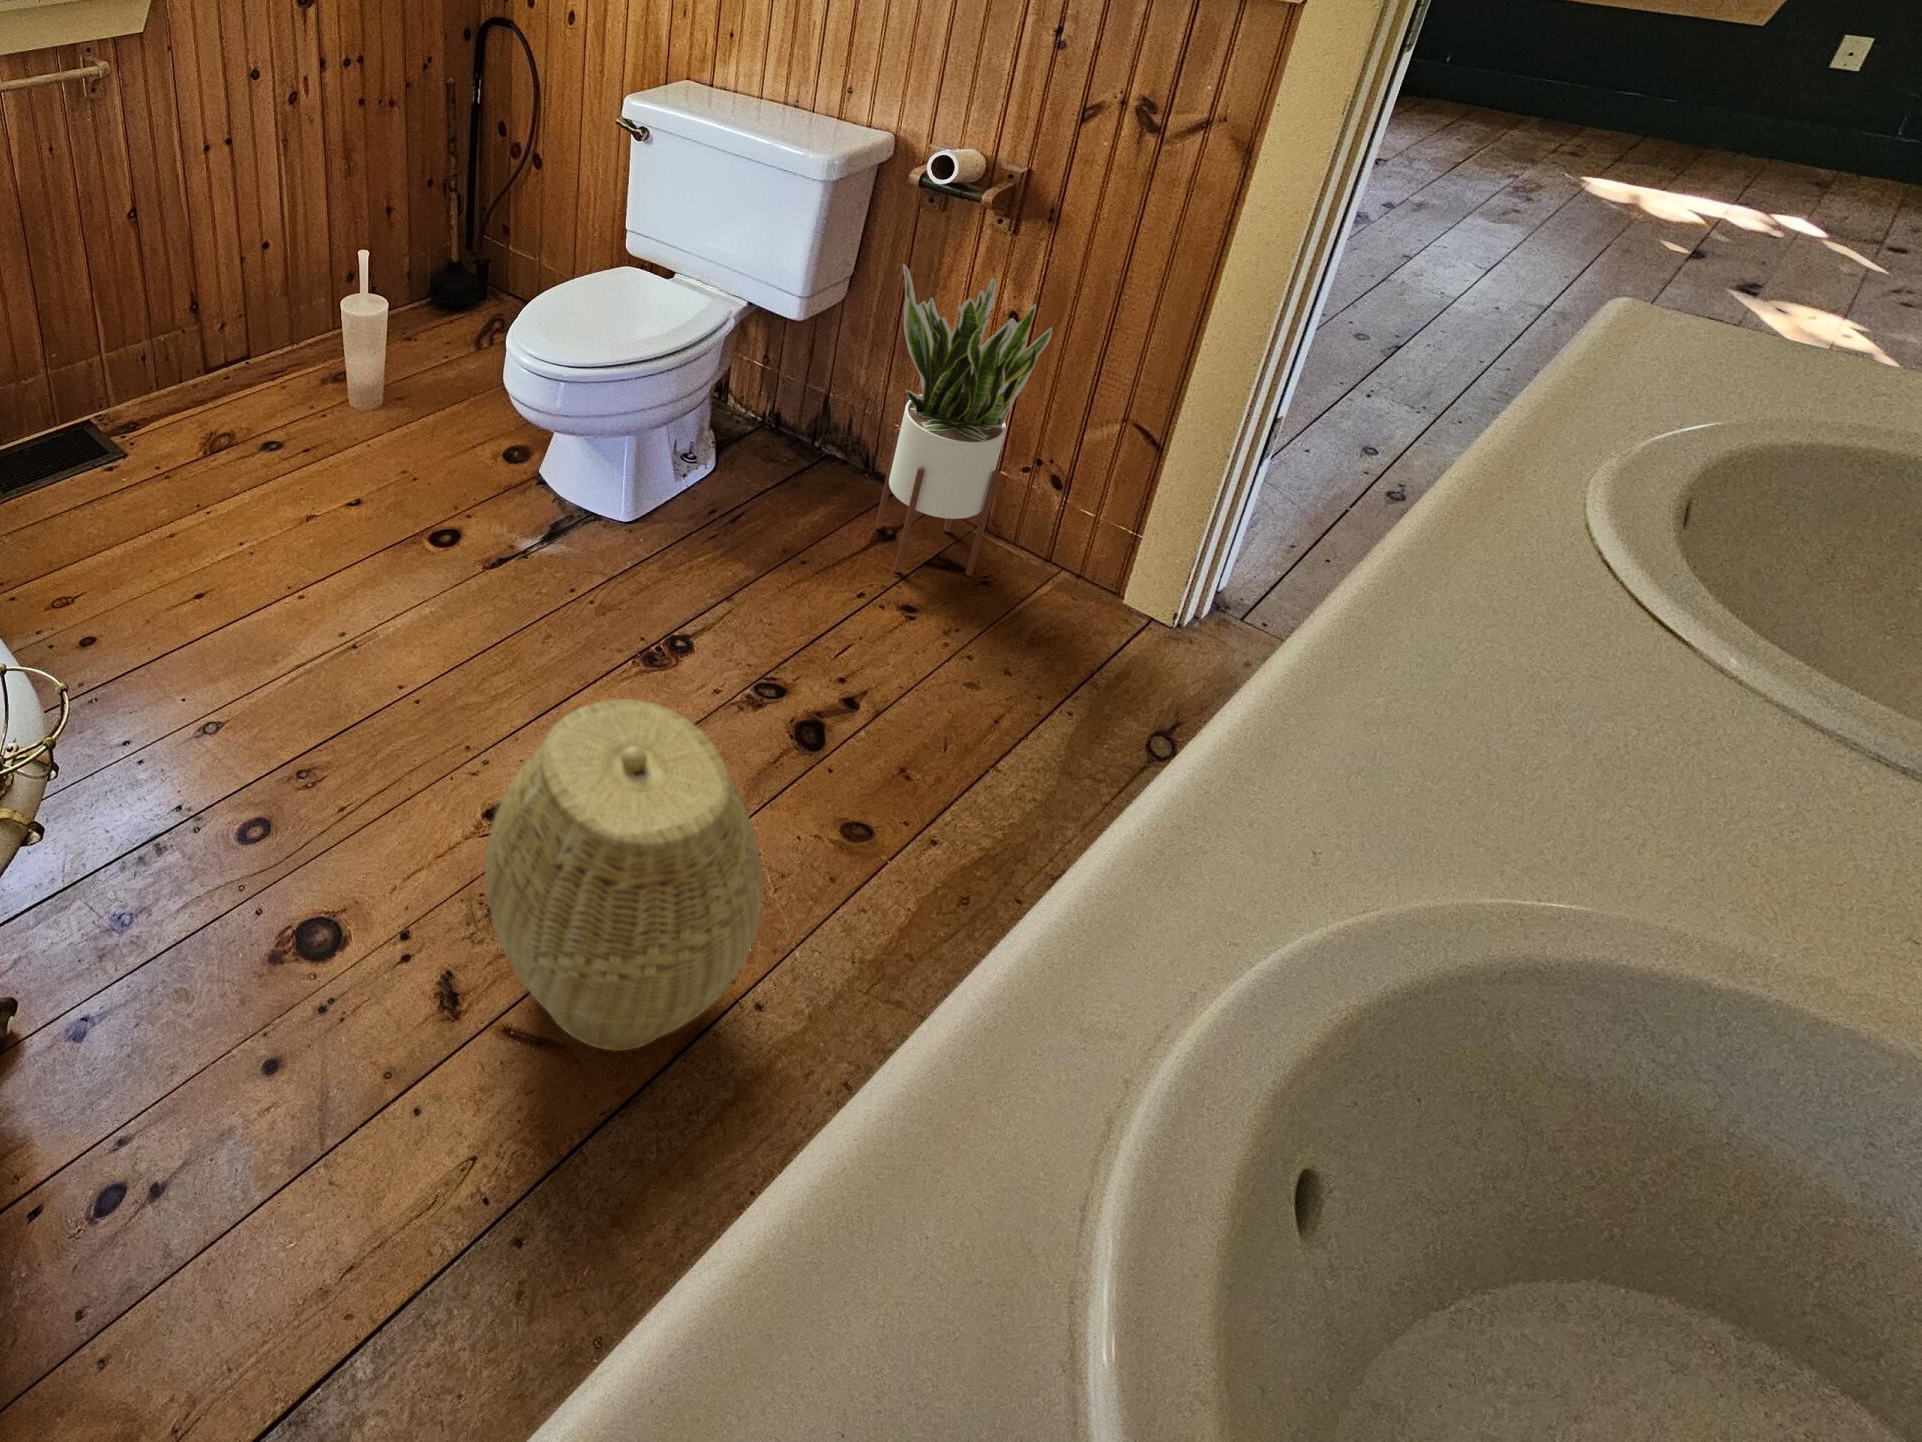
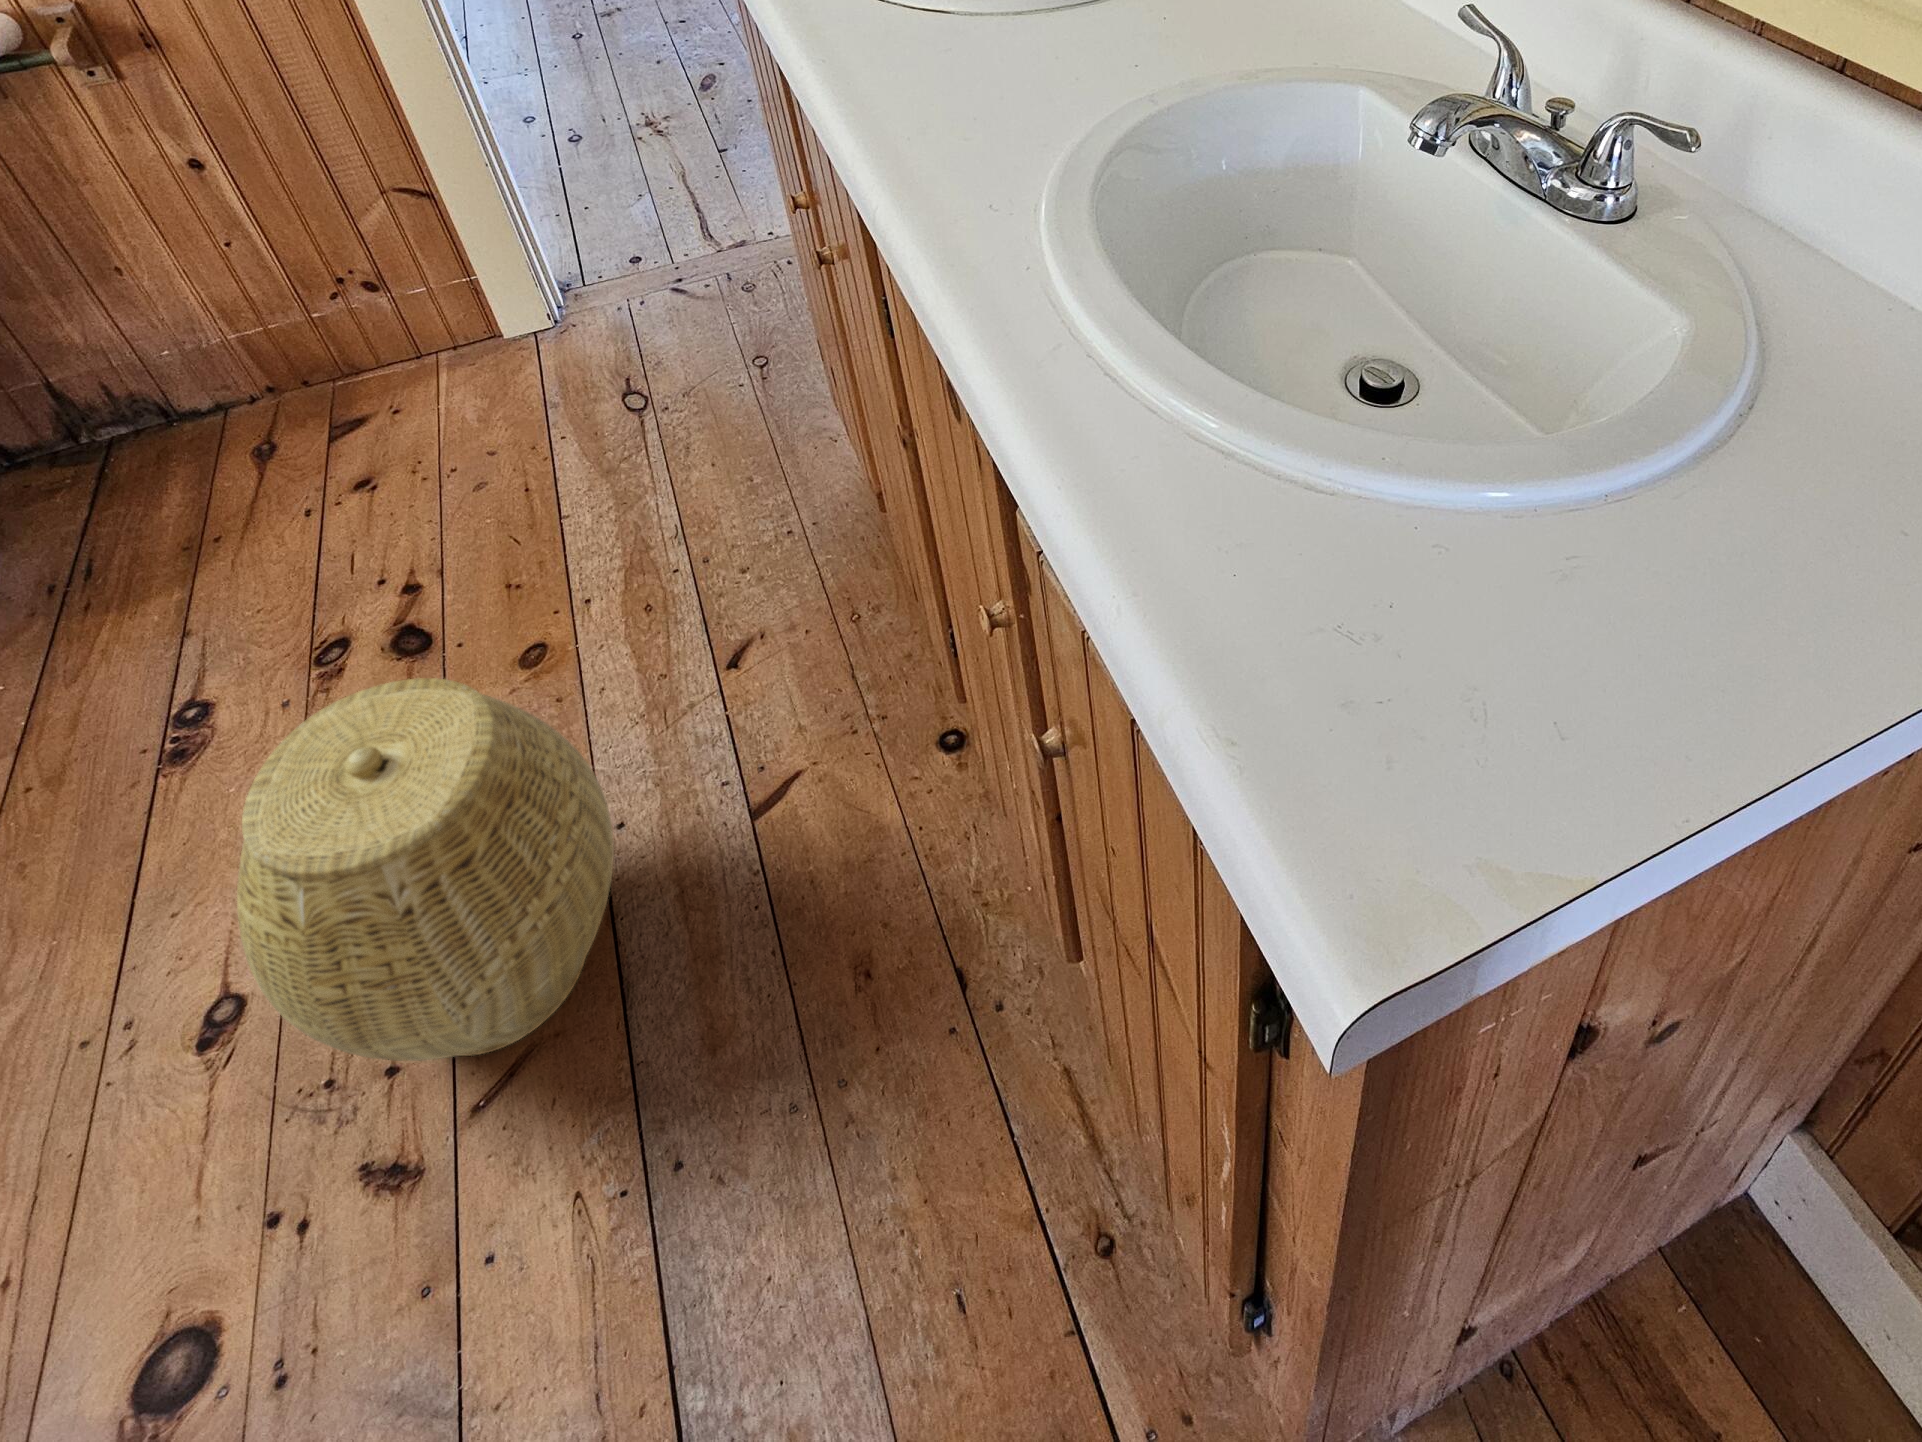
potted plant: present [875,264,1052,576] -> none [33,131,376,472]

